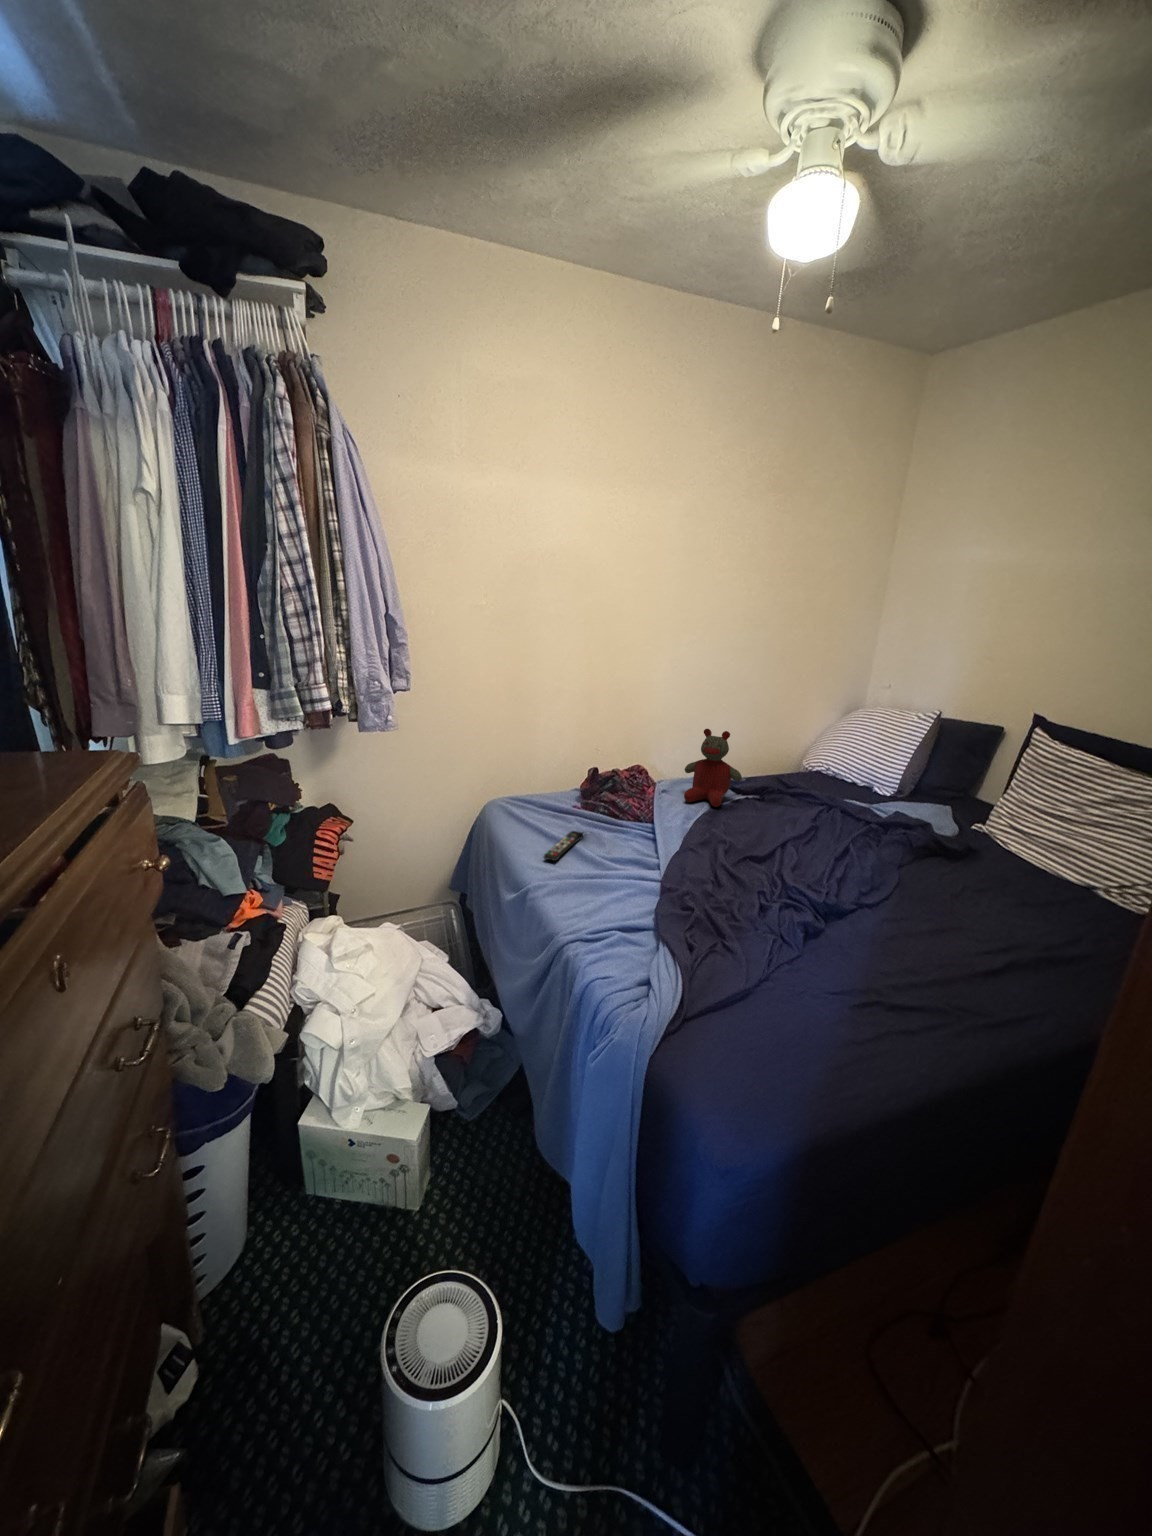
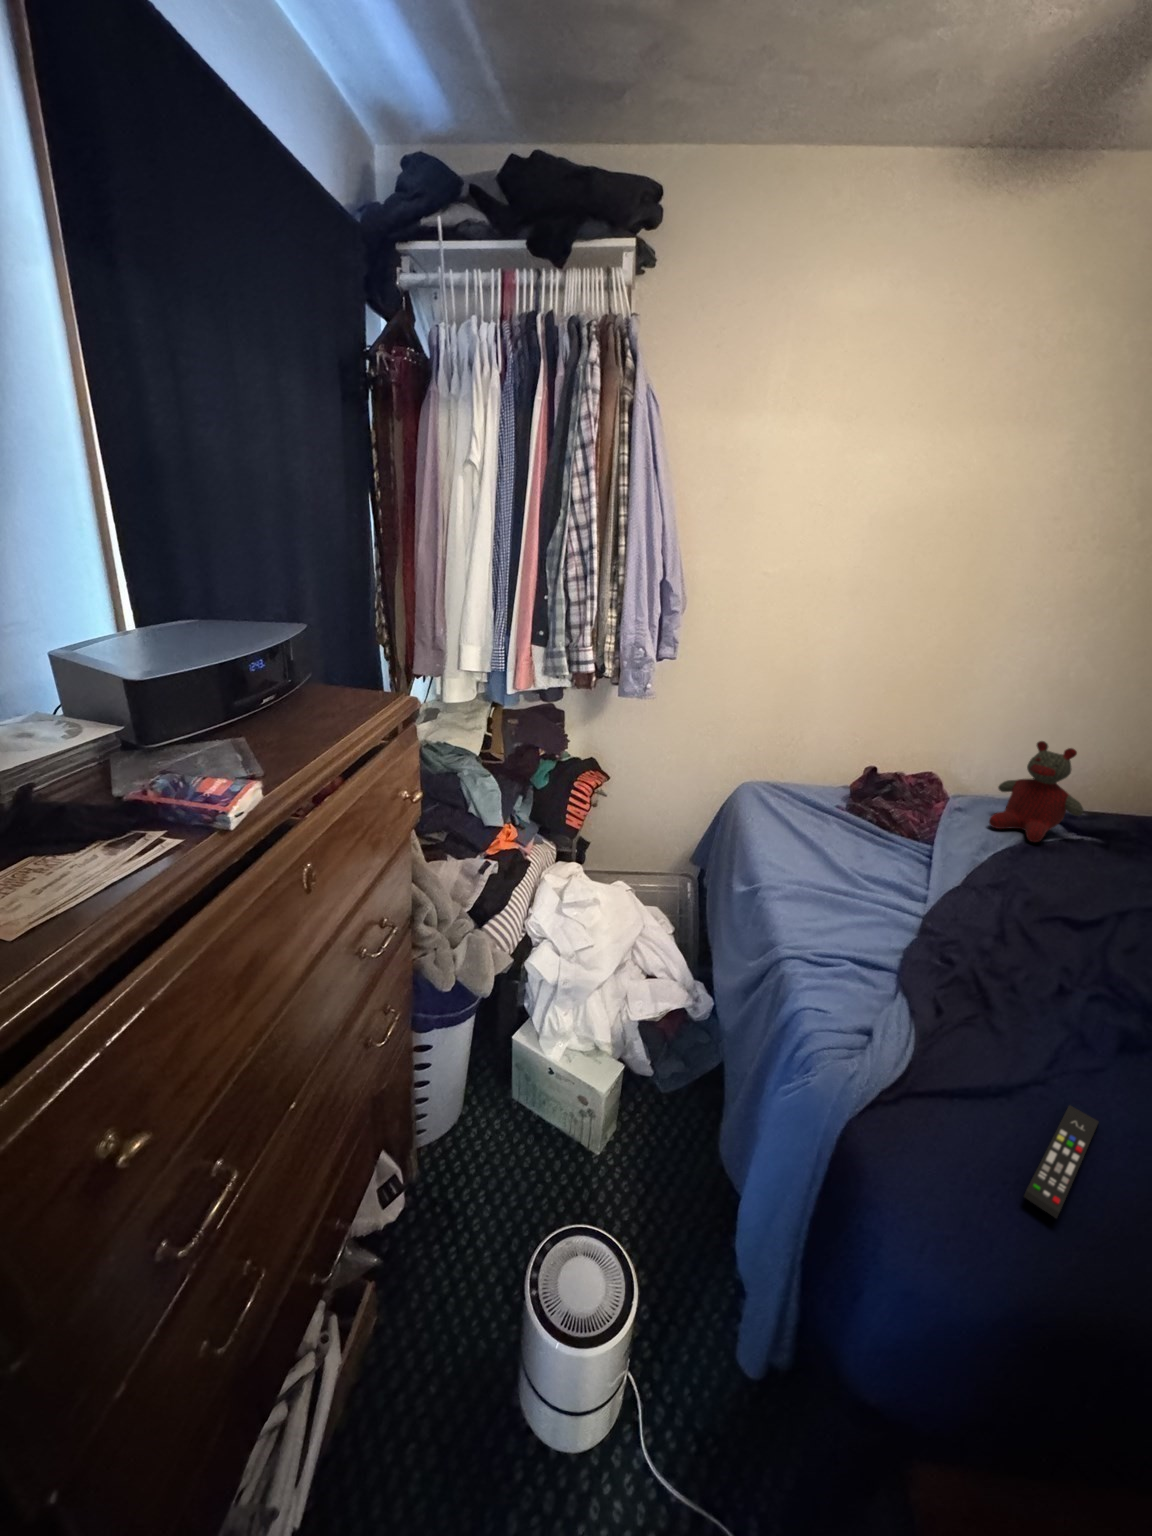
remote control: present [543,831,584,861] -> present [1024,1105,1098,1218]

